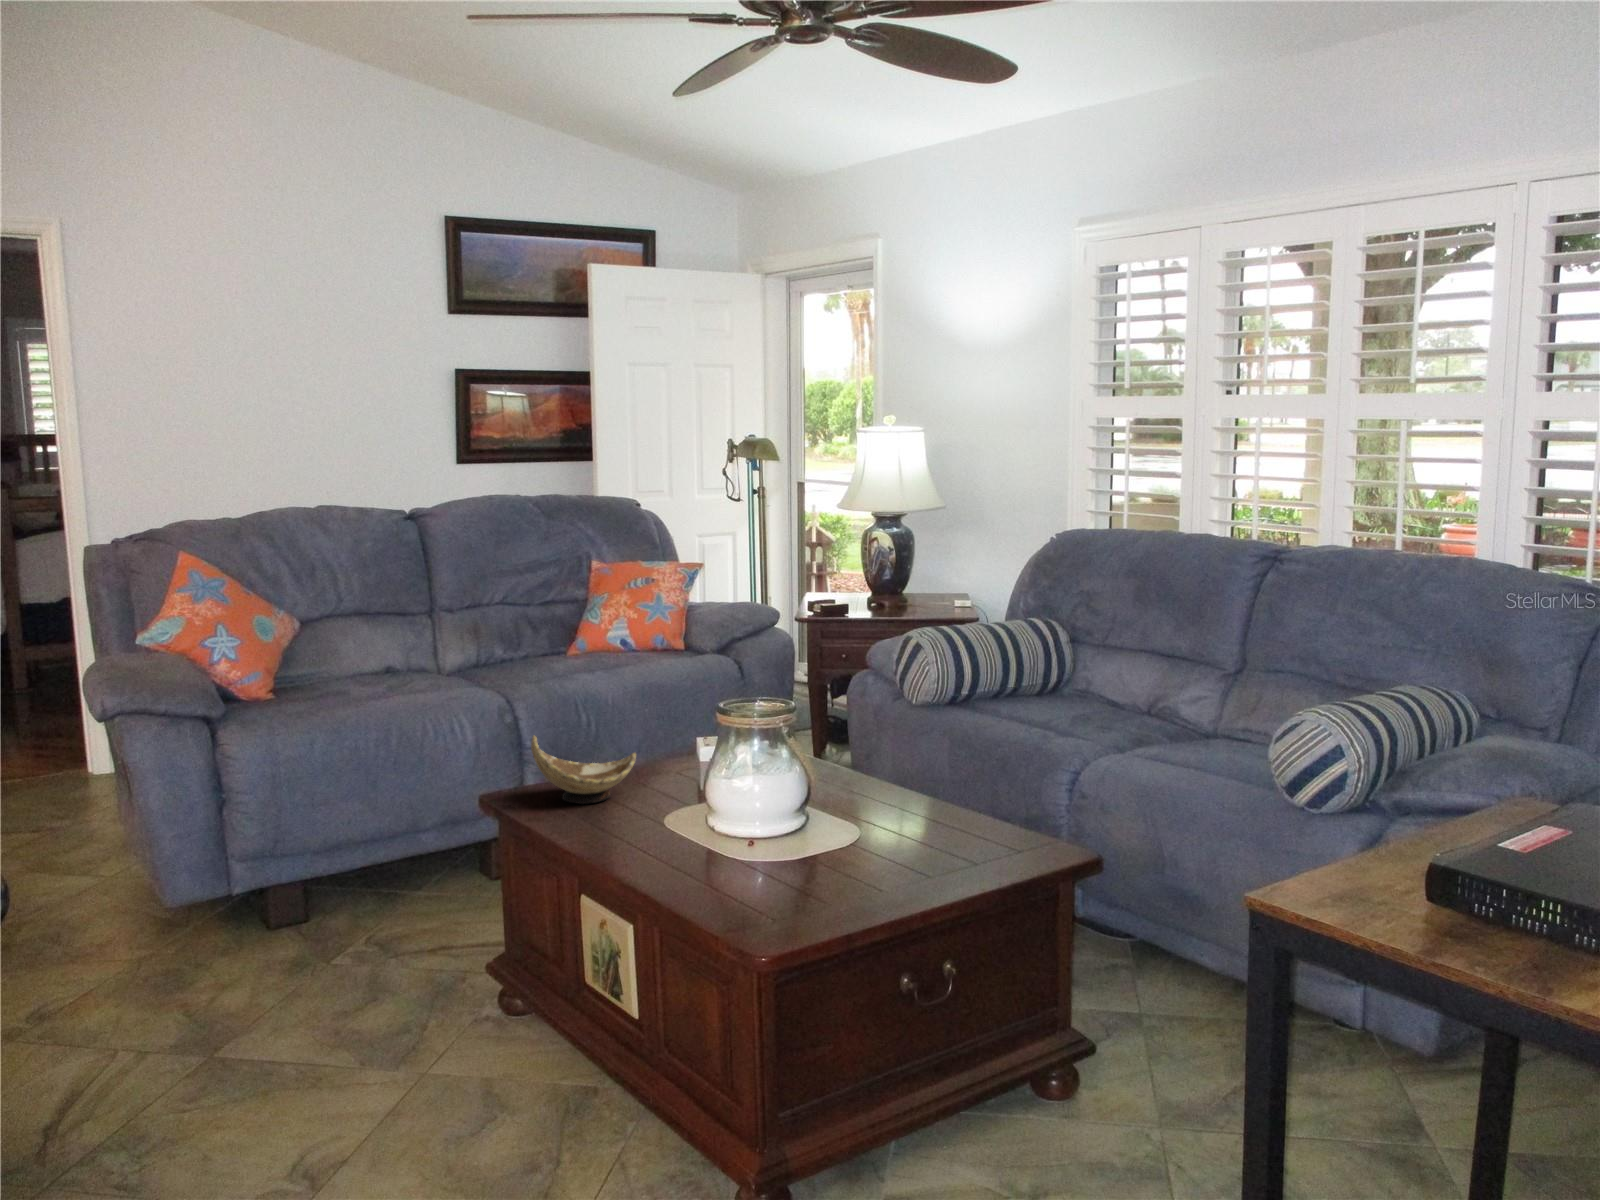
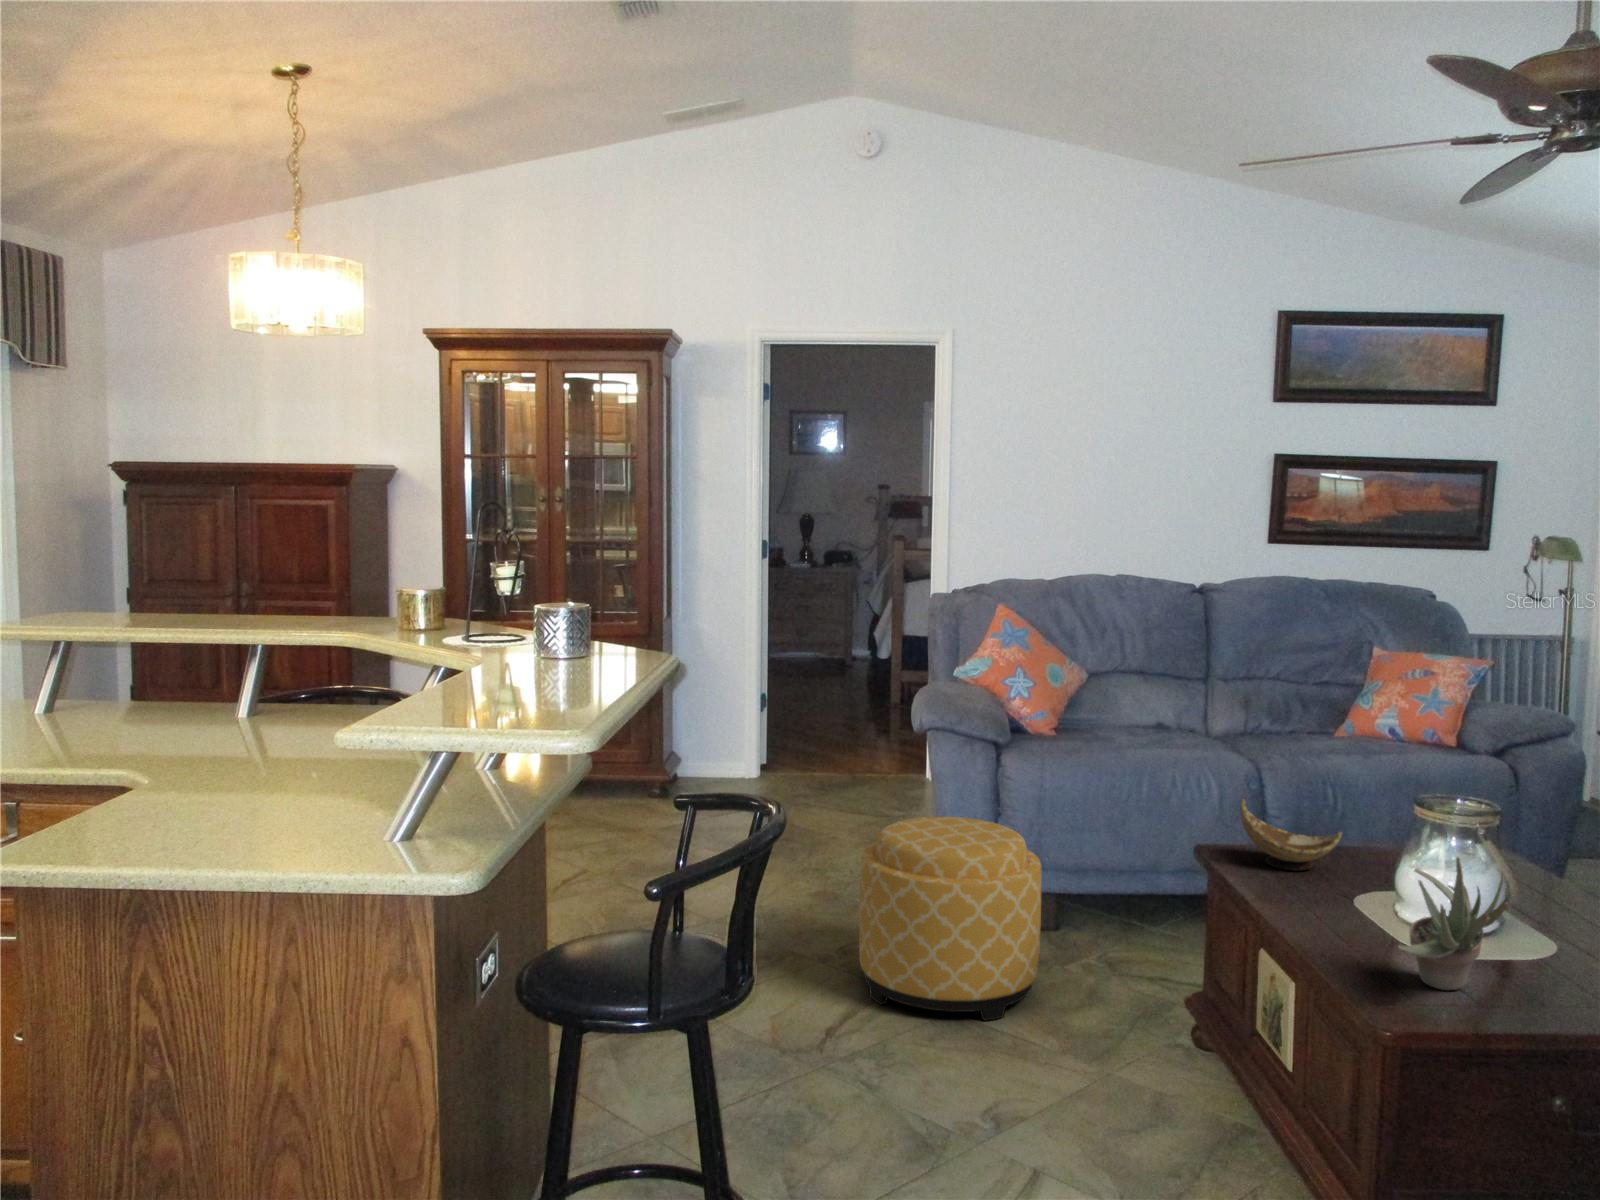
succulent plant: none [749,758,842,895] -> present [1398,857,1507,990]
ottoman: none [48,817,309,1086] -> present [859,817,1041,1021]

